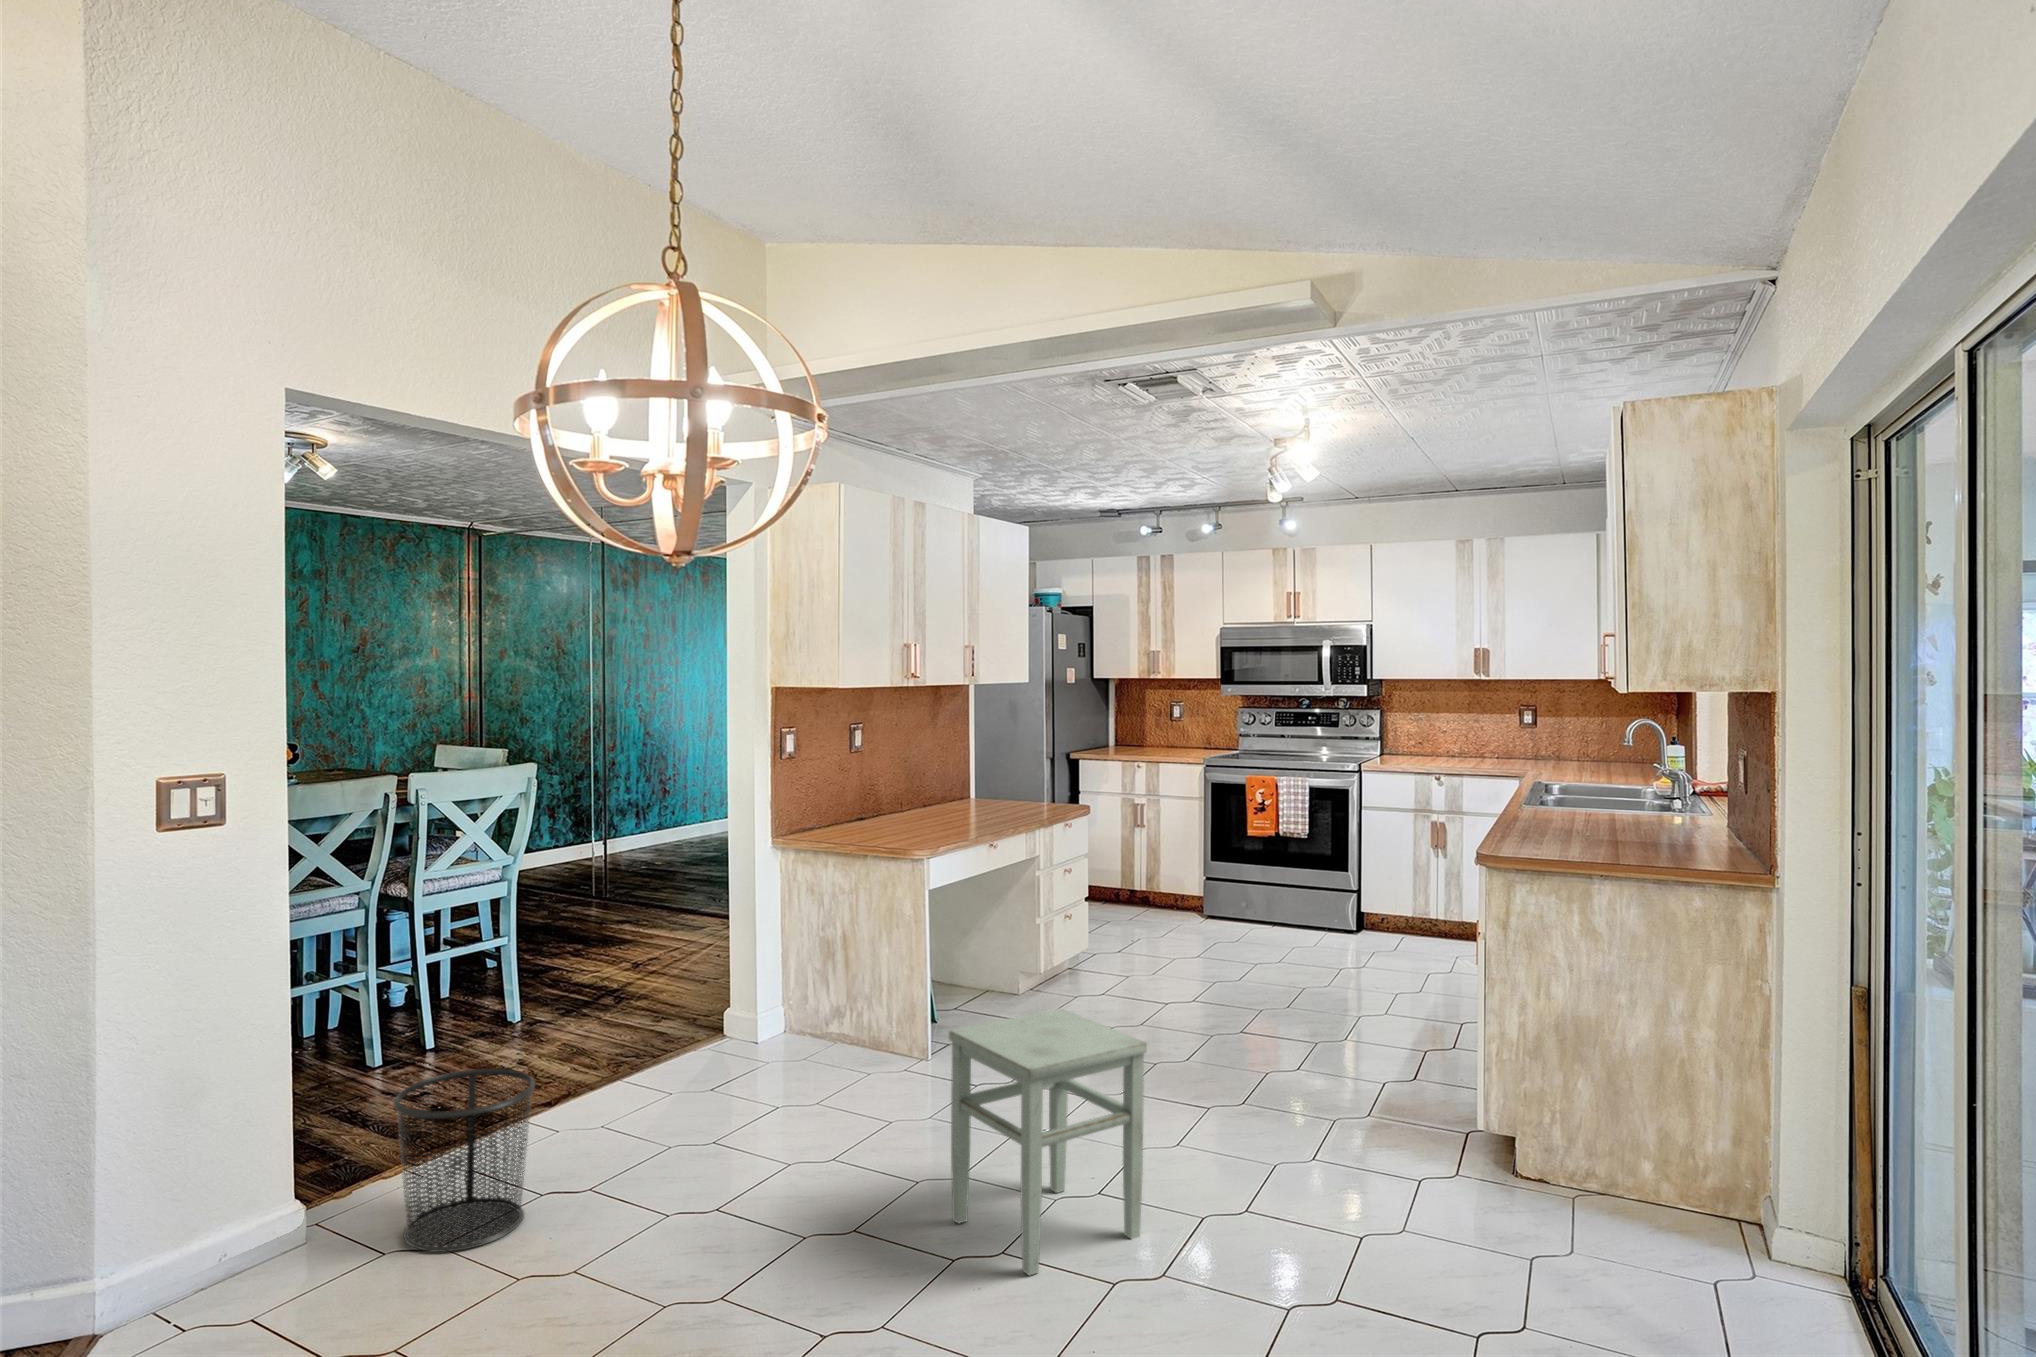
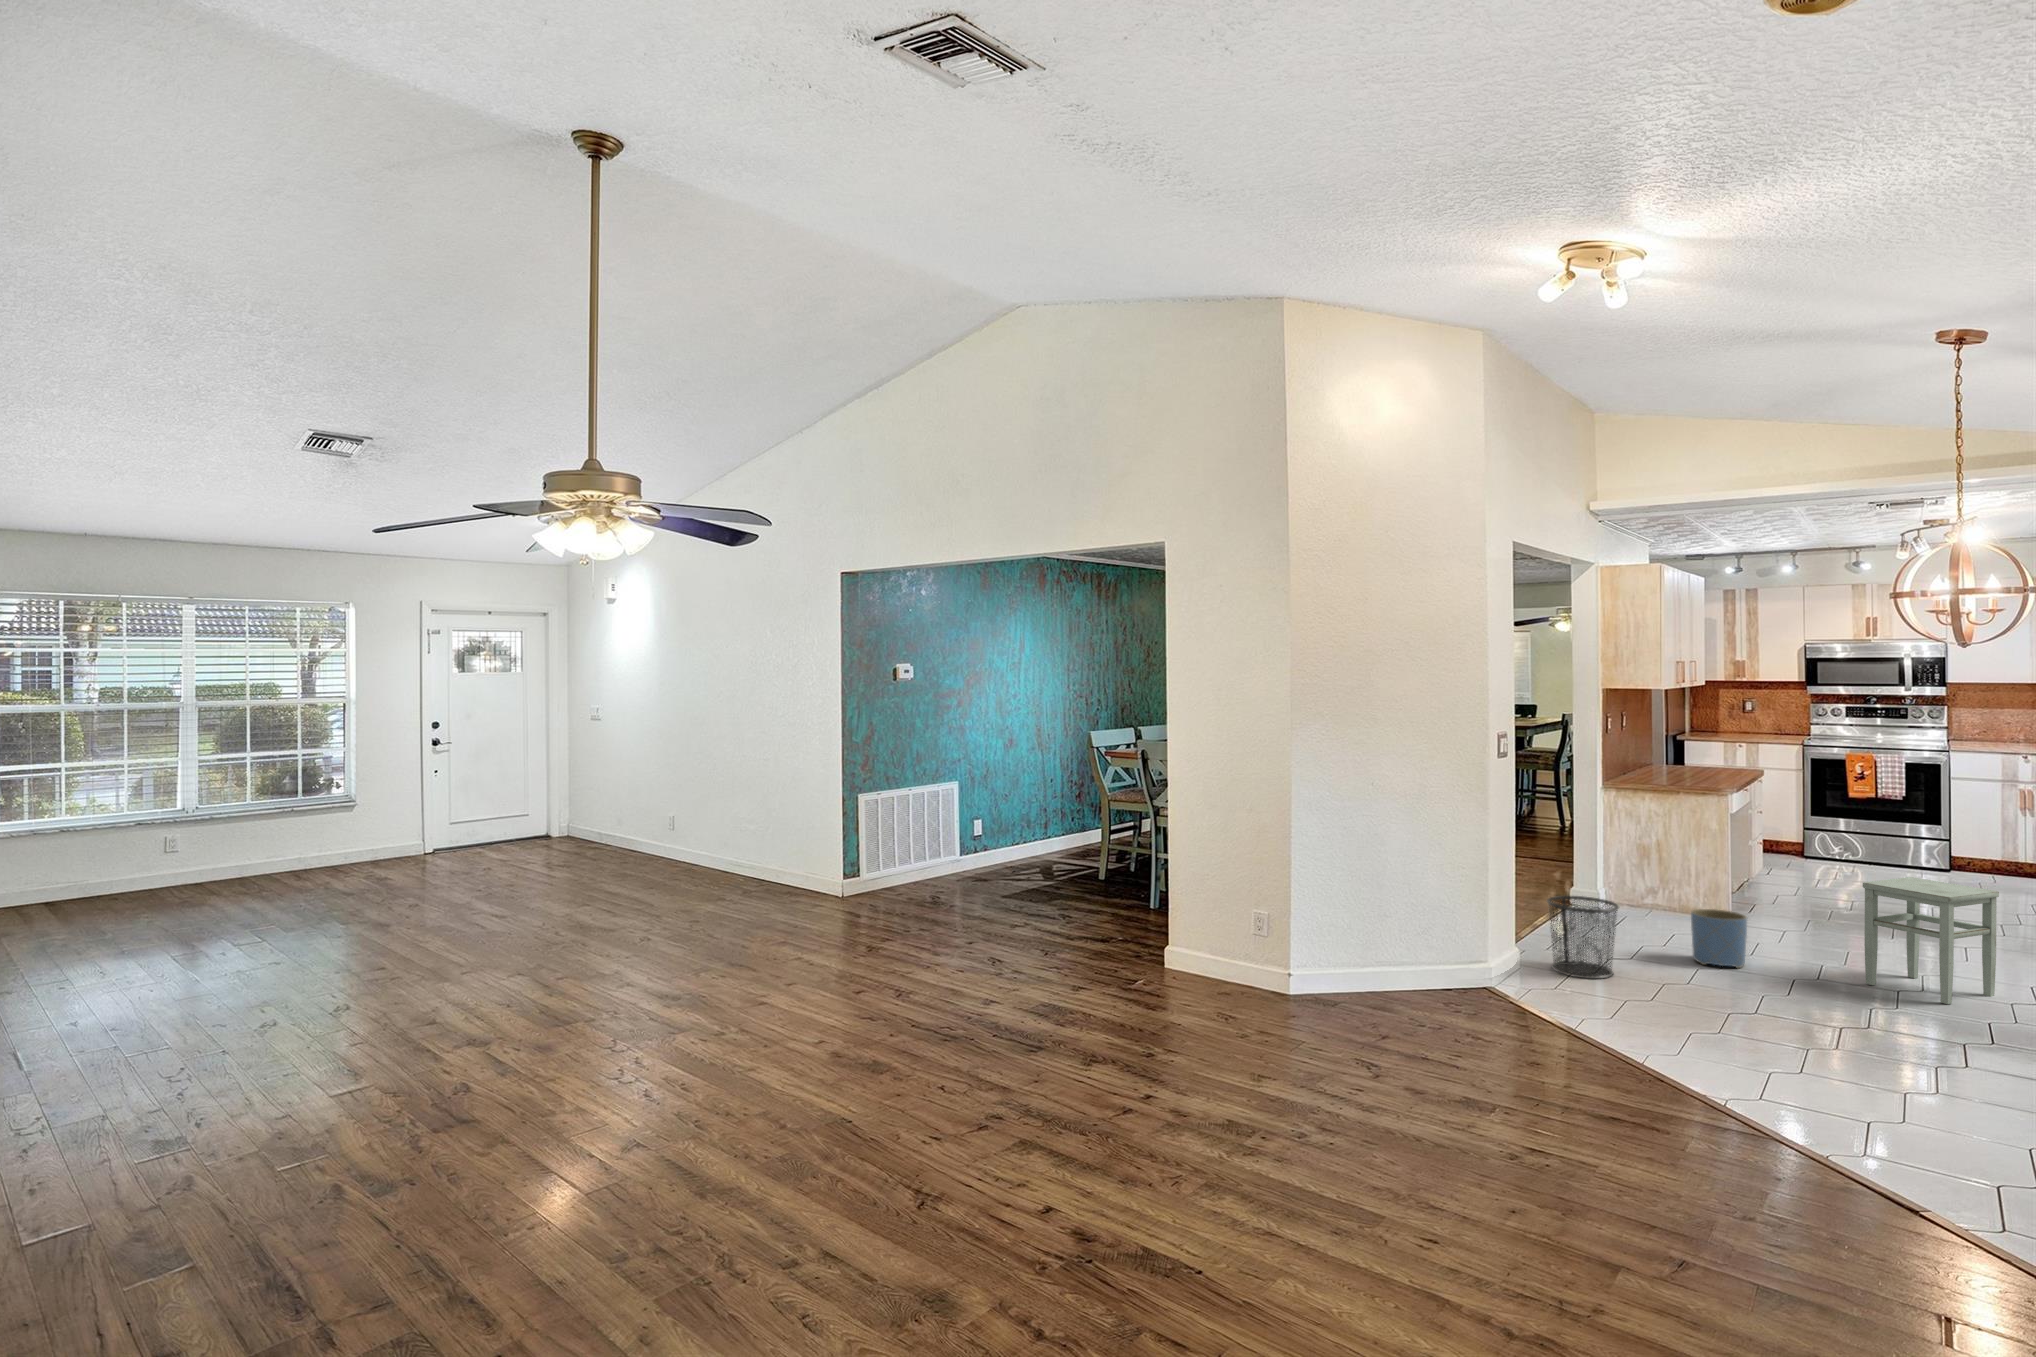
planter: none [725,1071,814,1190] -> present [1691,909,1747,968]

